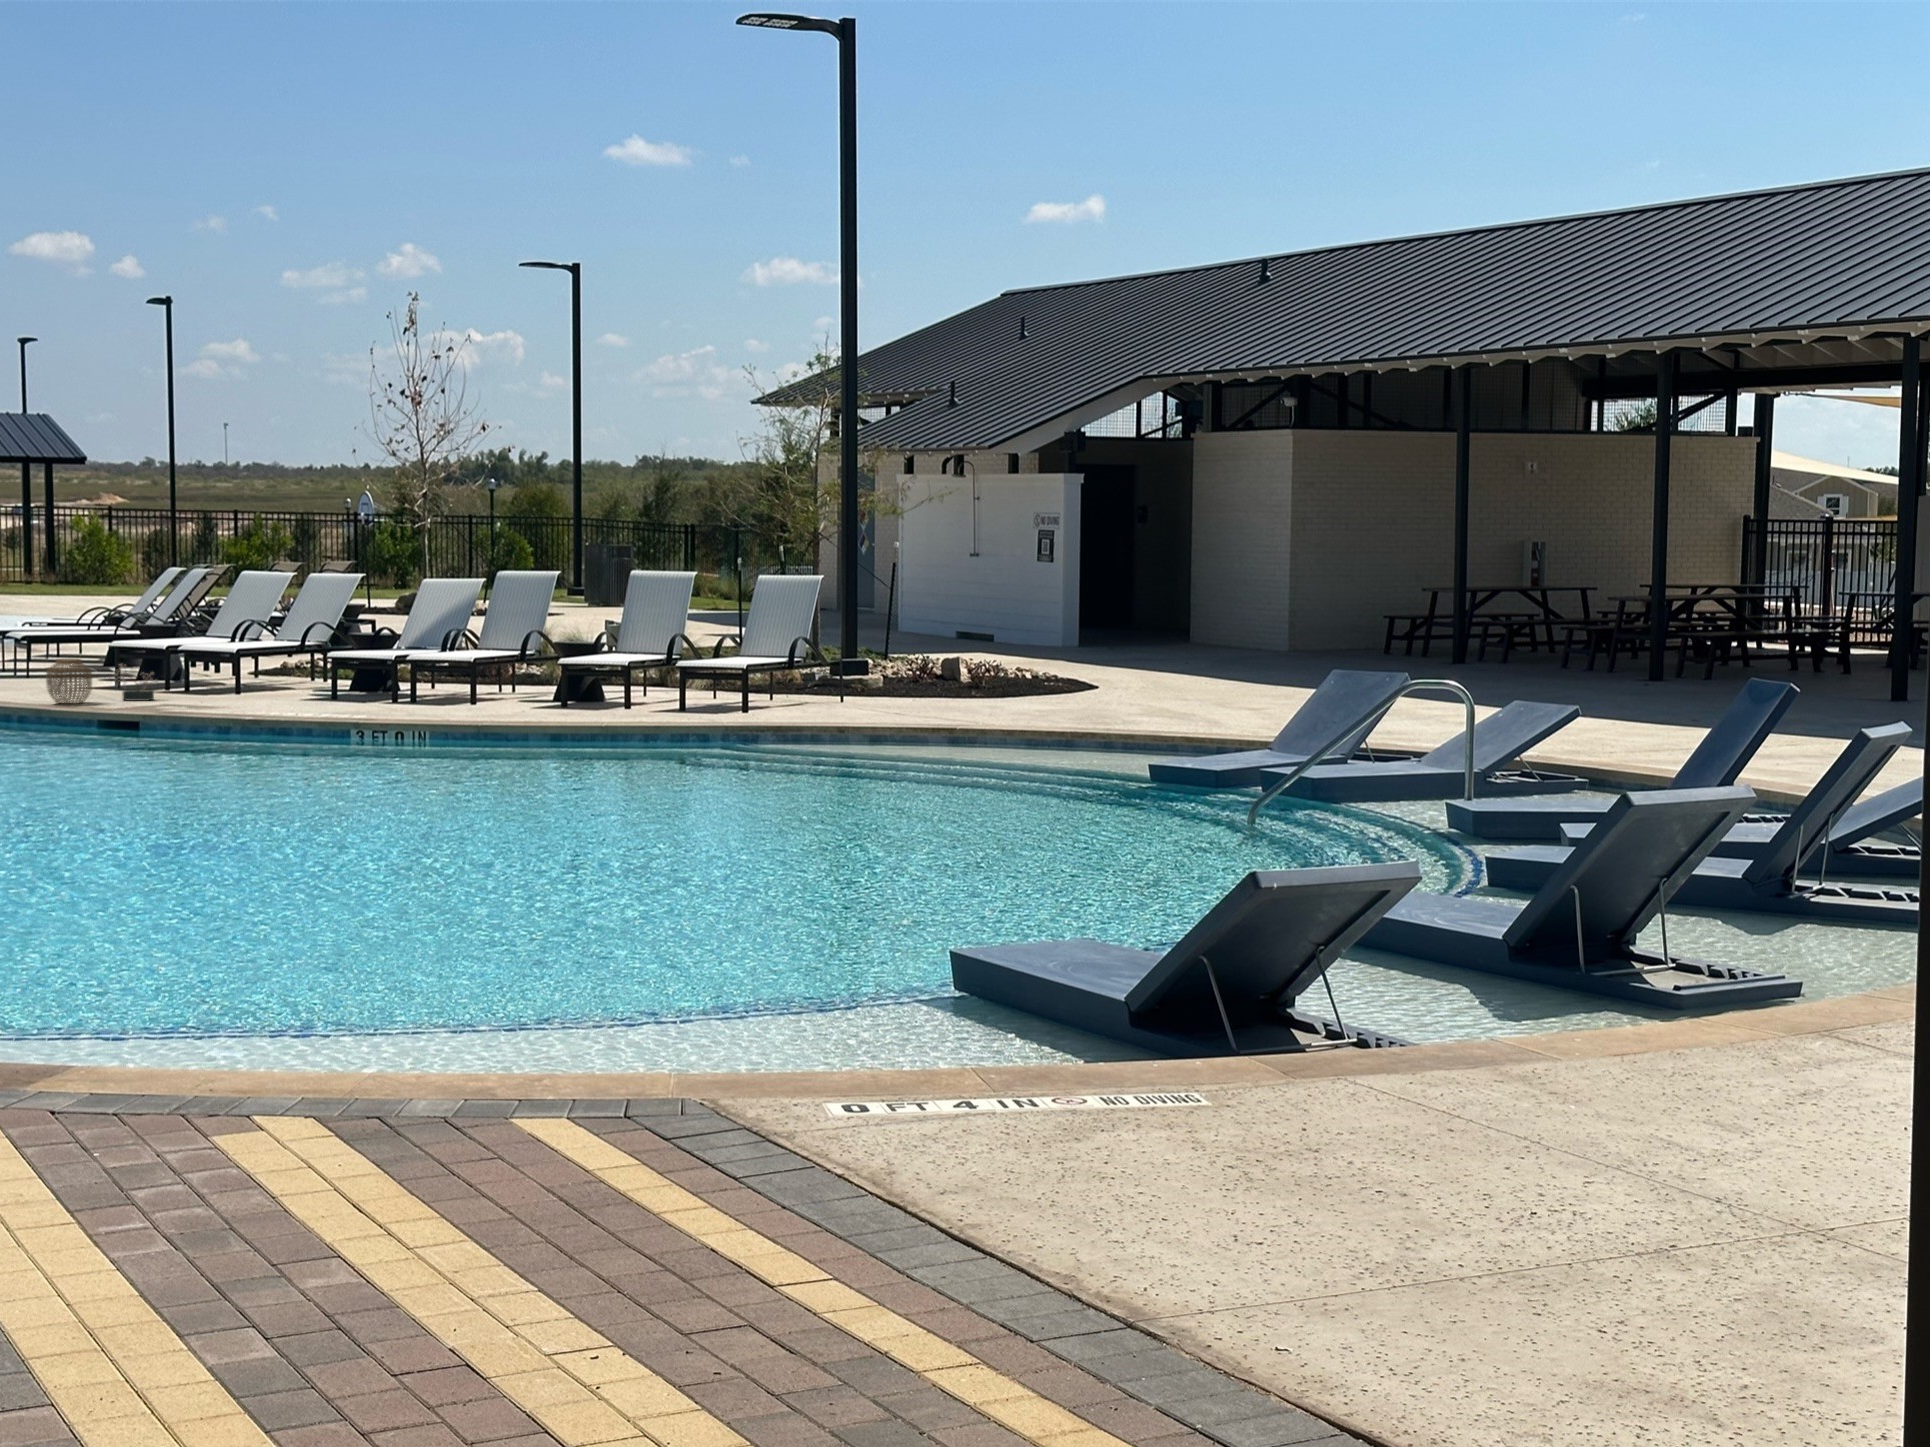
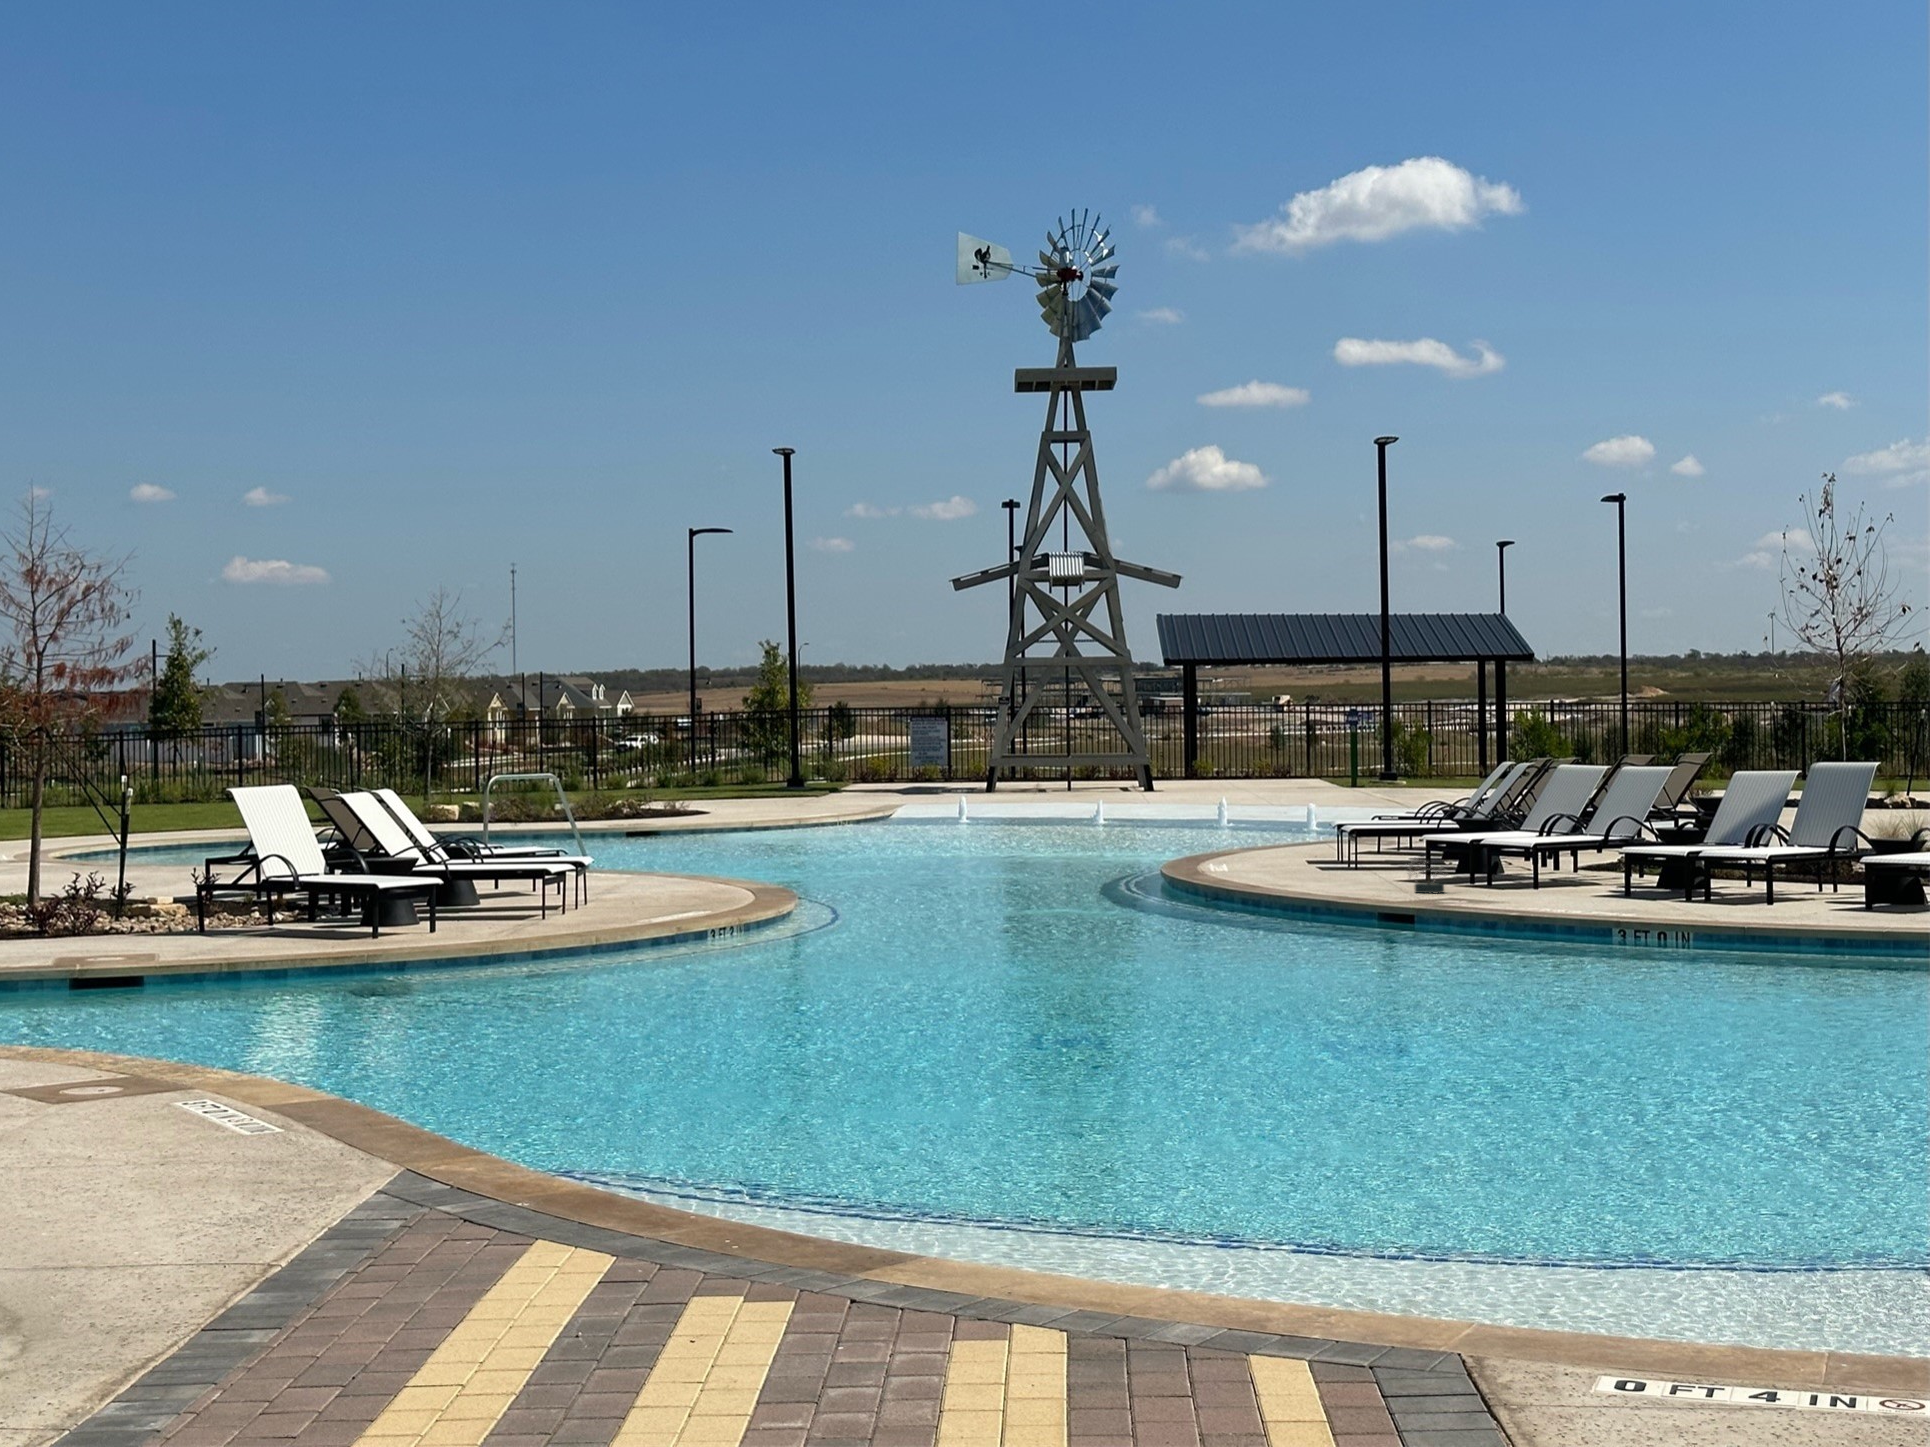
woven basket: present [46,659,92,704] -> none [1343,853,1385,896]

